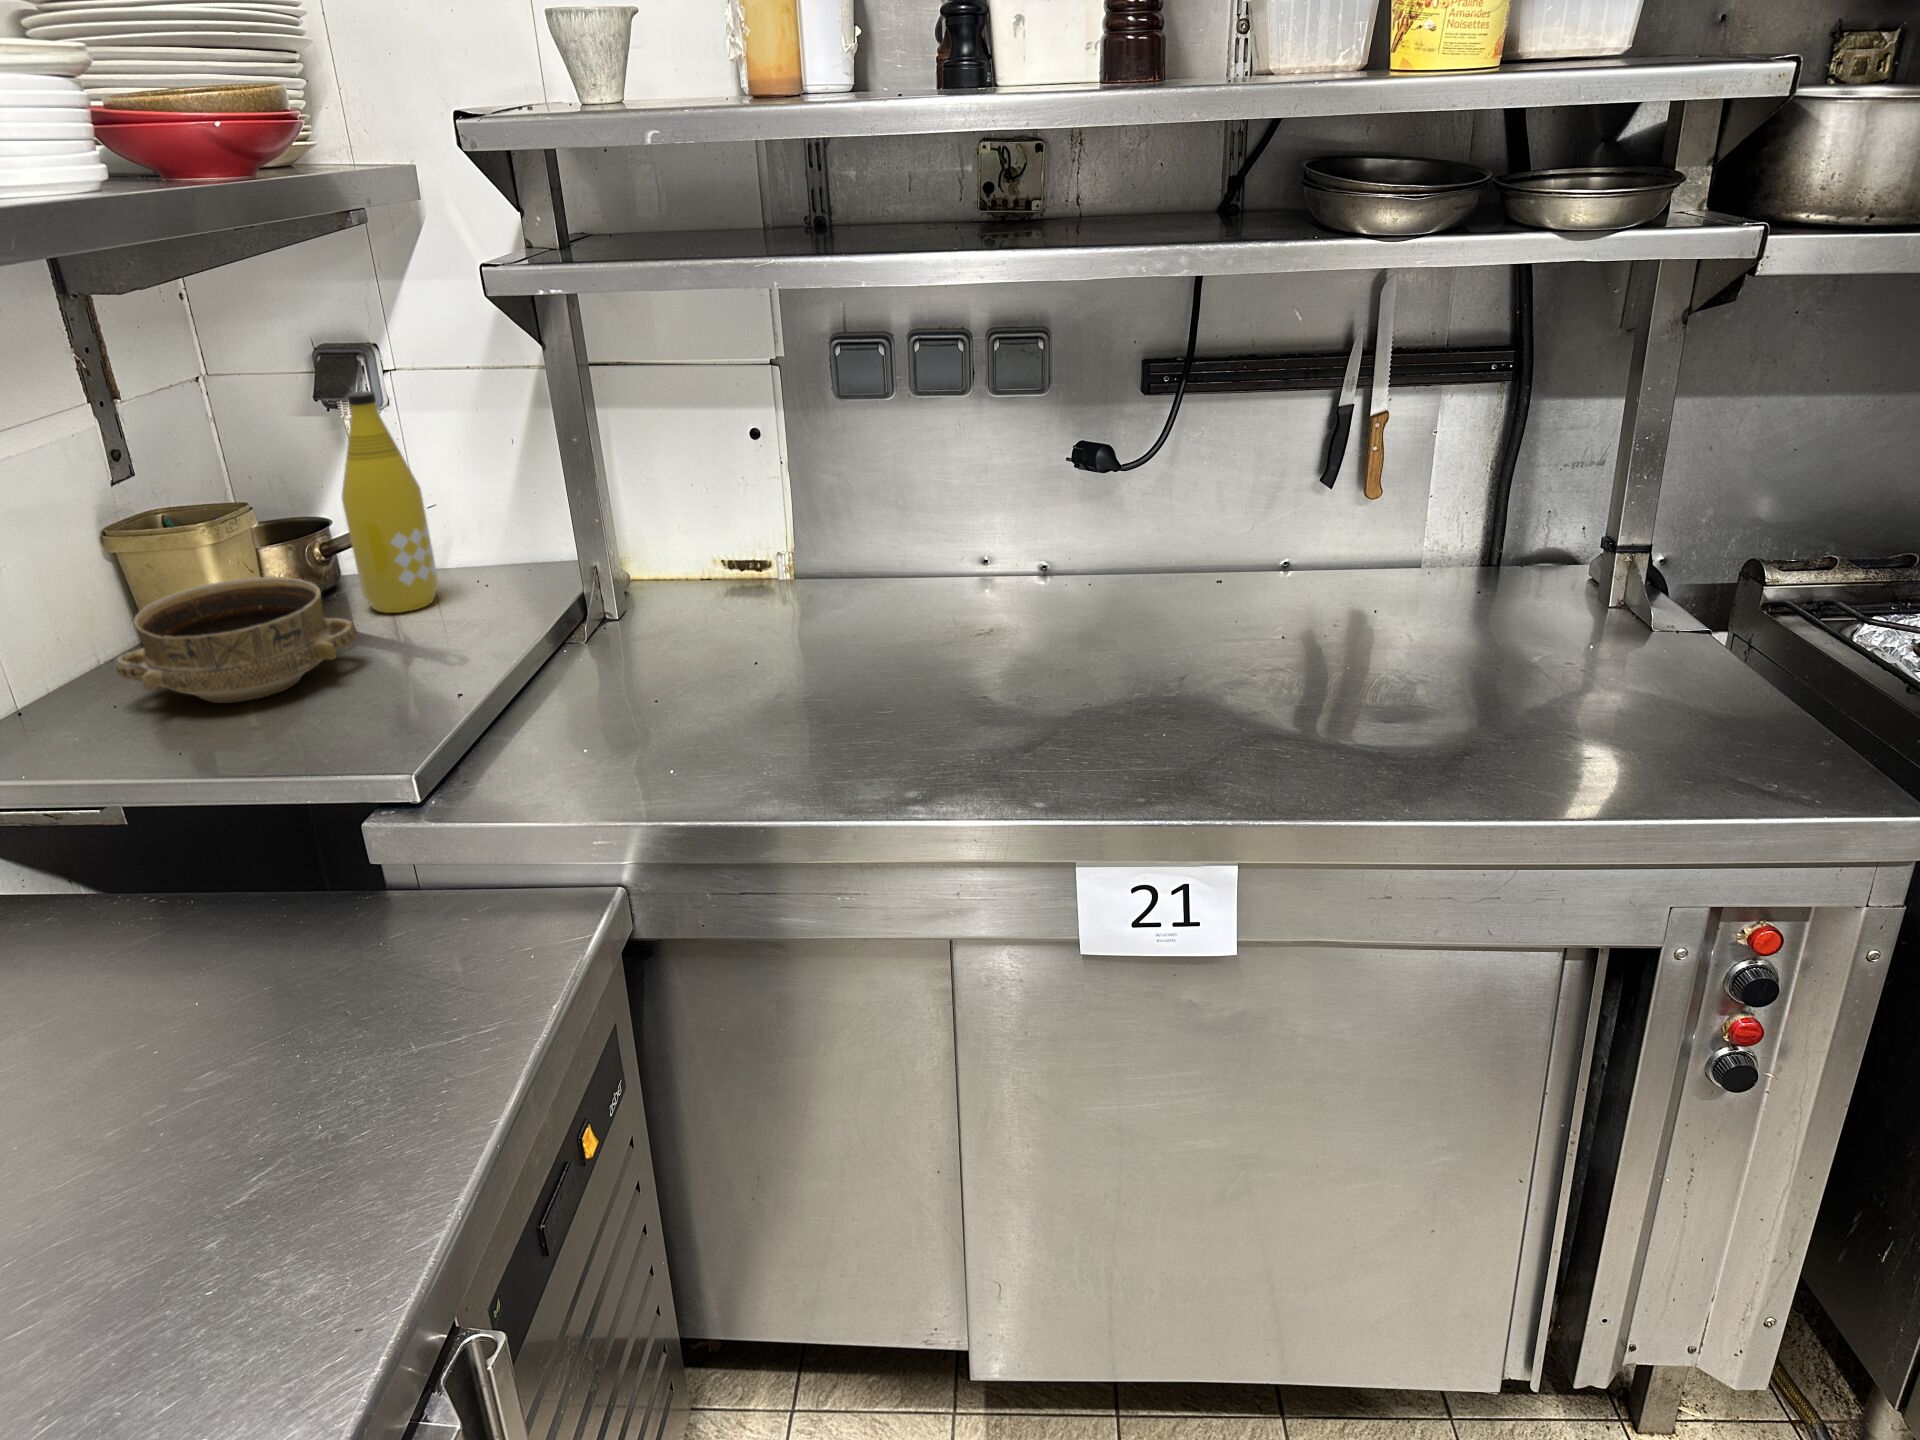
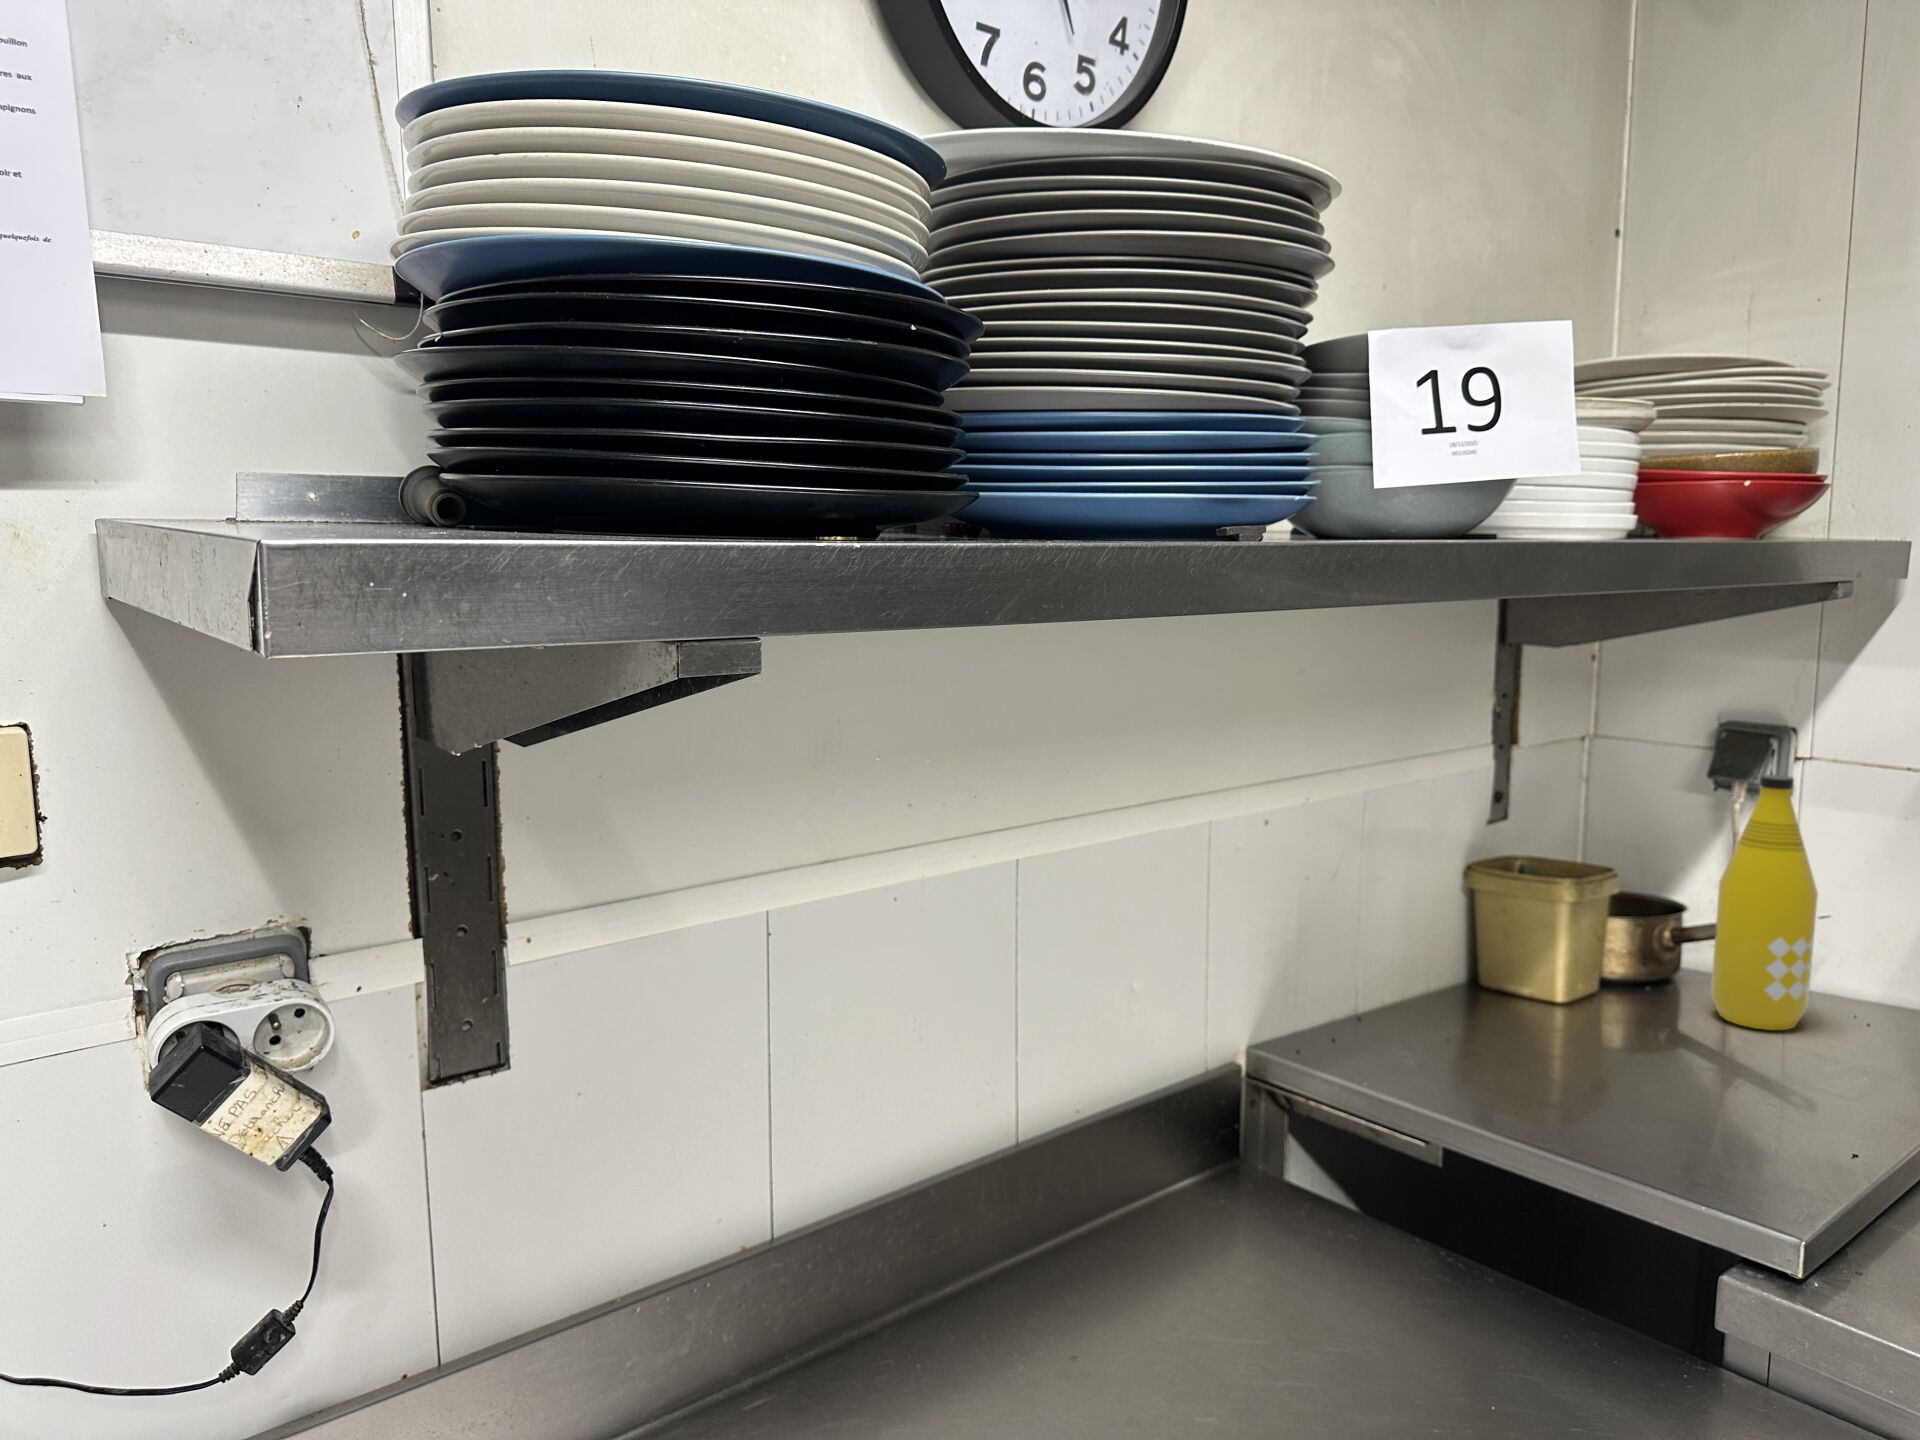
ceramic bowl: present [115,577,357,703] -> none [1458,942,1718,1079]

